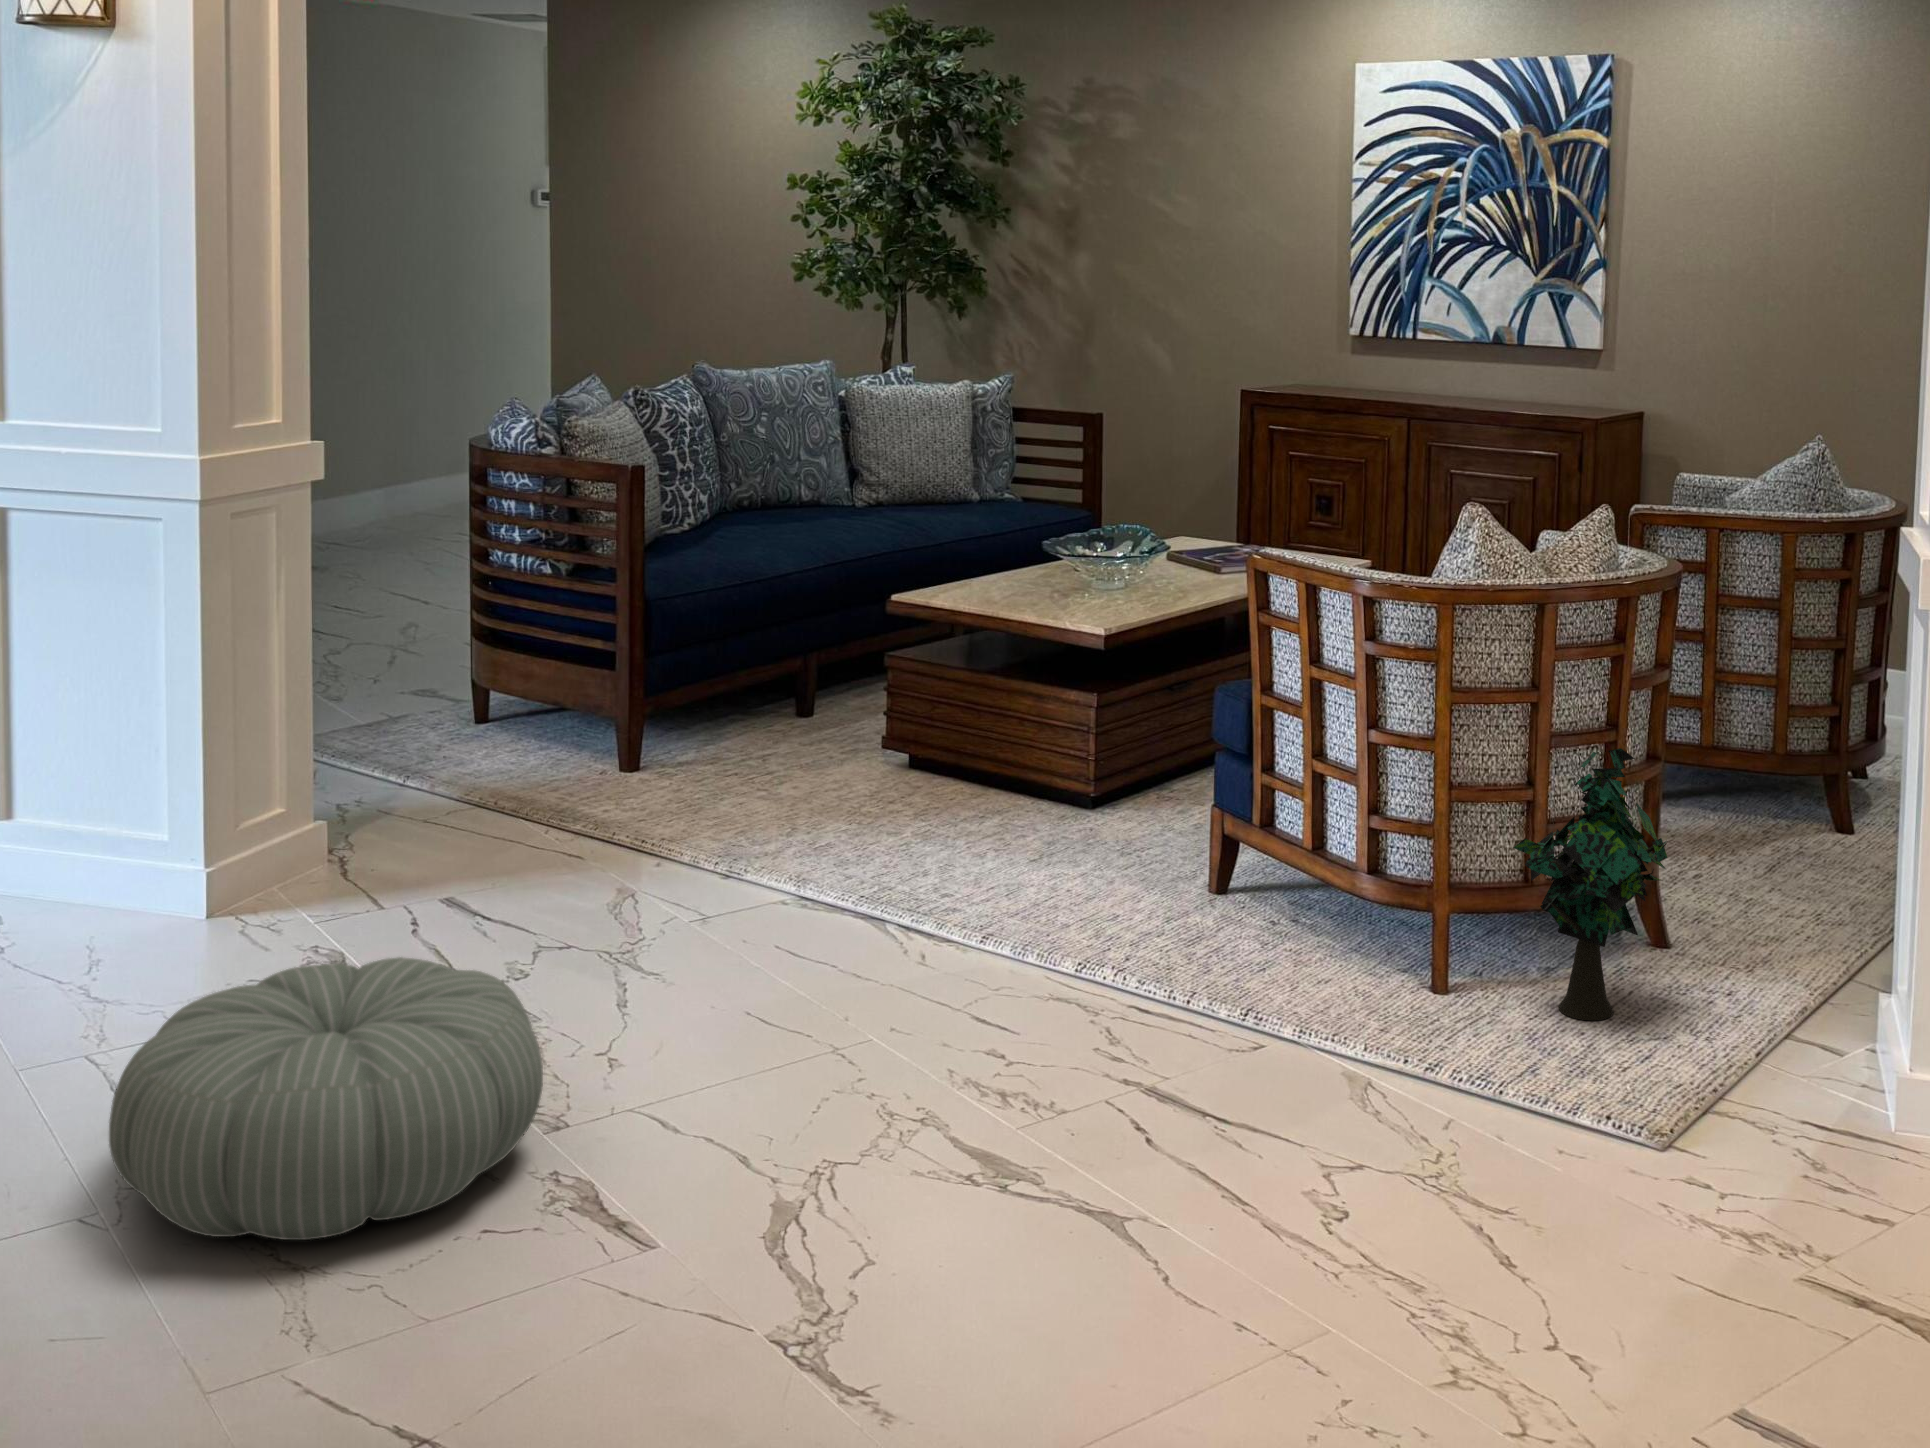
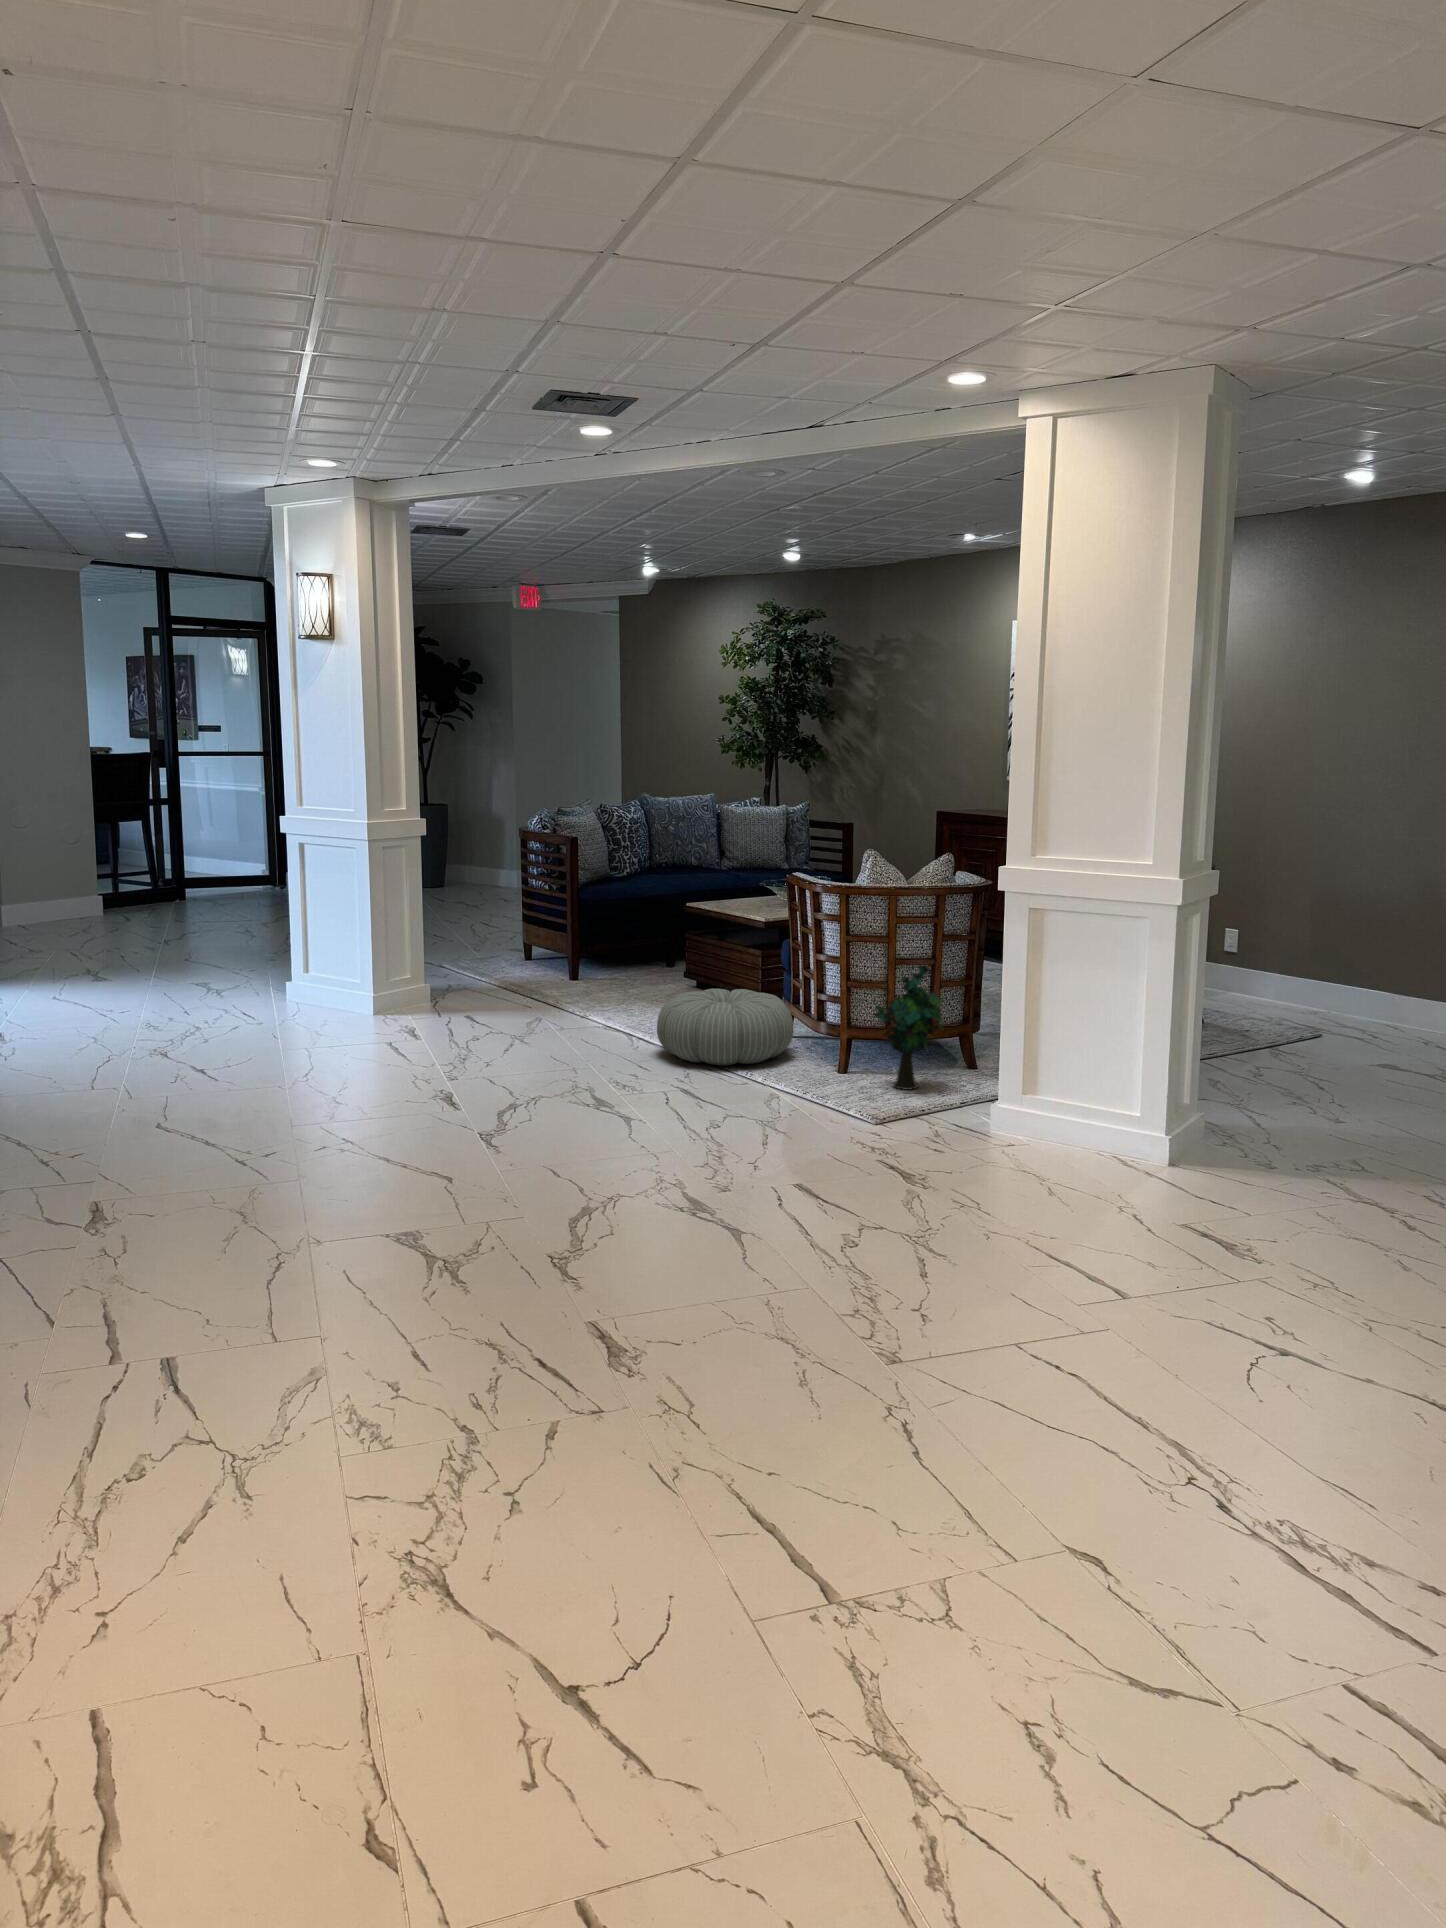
pouf: present [109,957,543,1240] -> present [657,989,793,1065]

